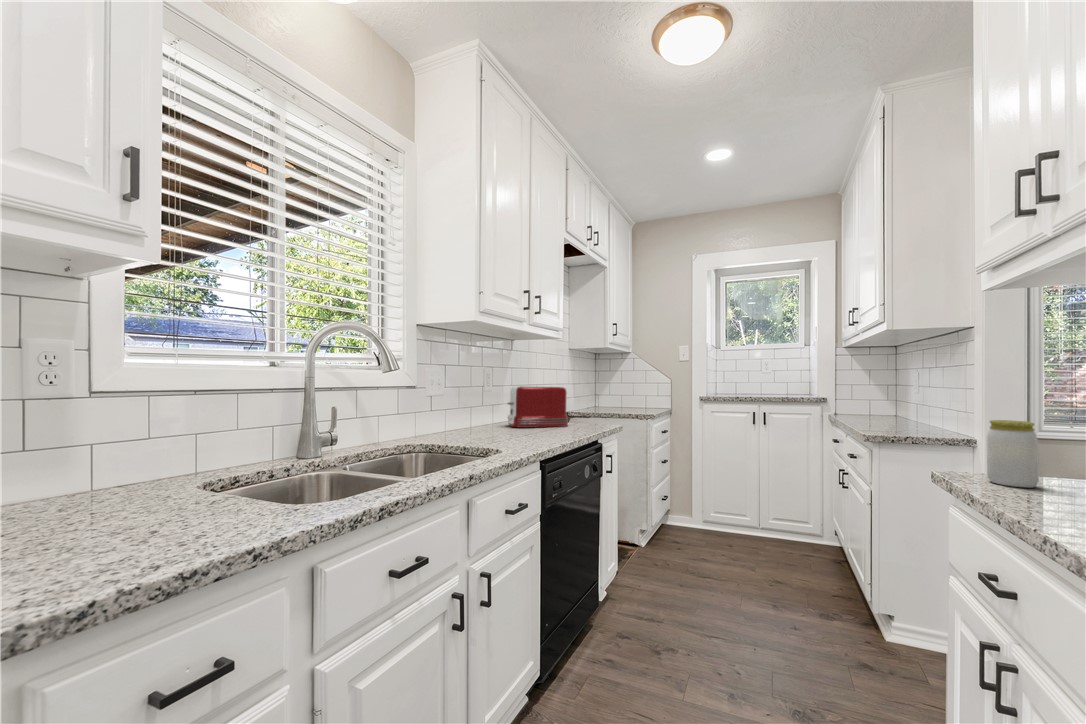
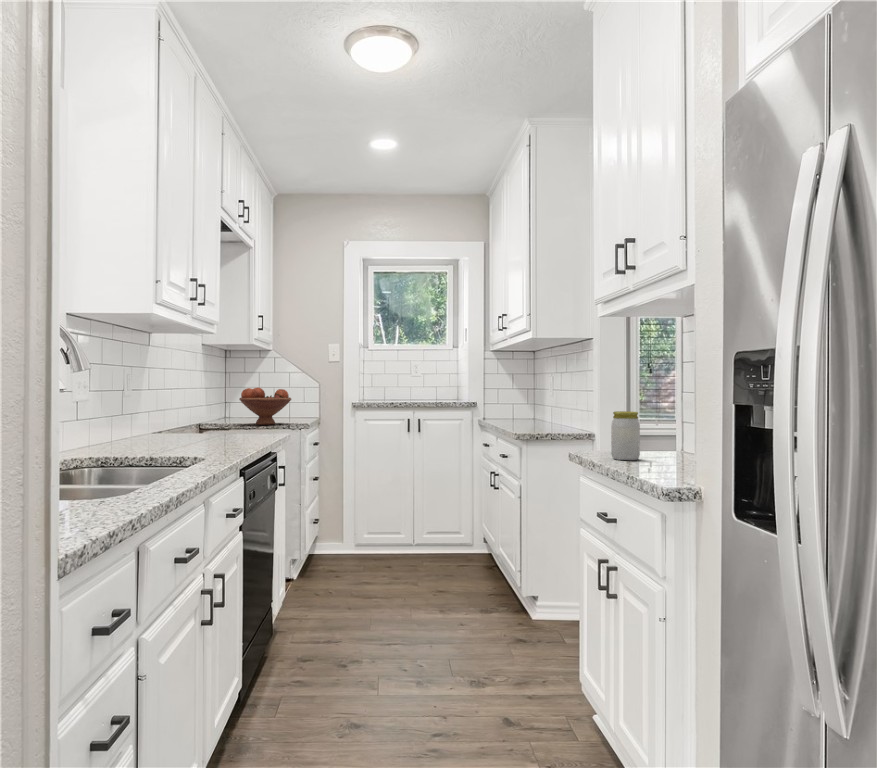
fruit bowl: none [602,380,643,411] -> present [239,388,291,425]
toaster: present [508,386,568,428] -> none [139,396,221,449]

